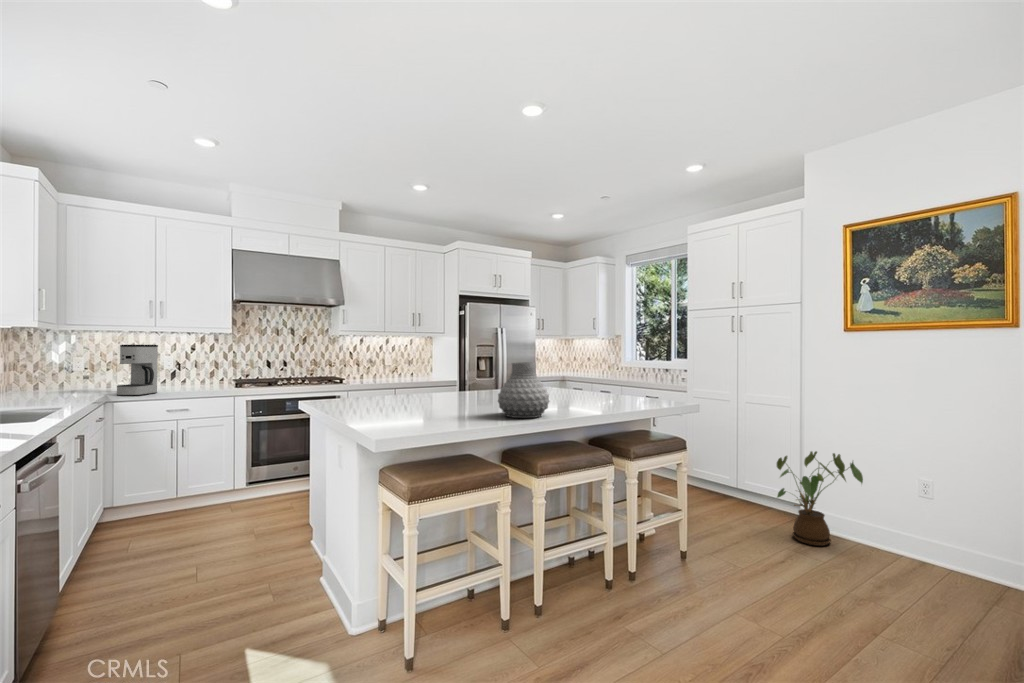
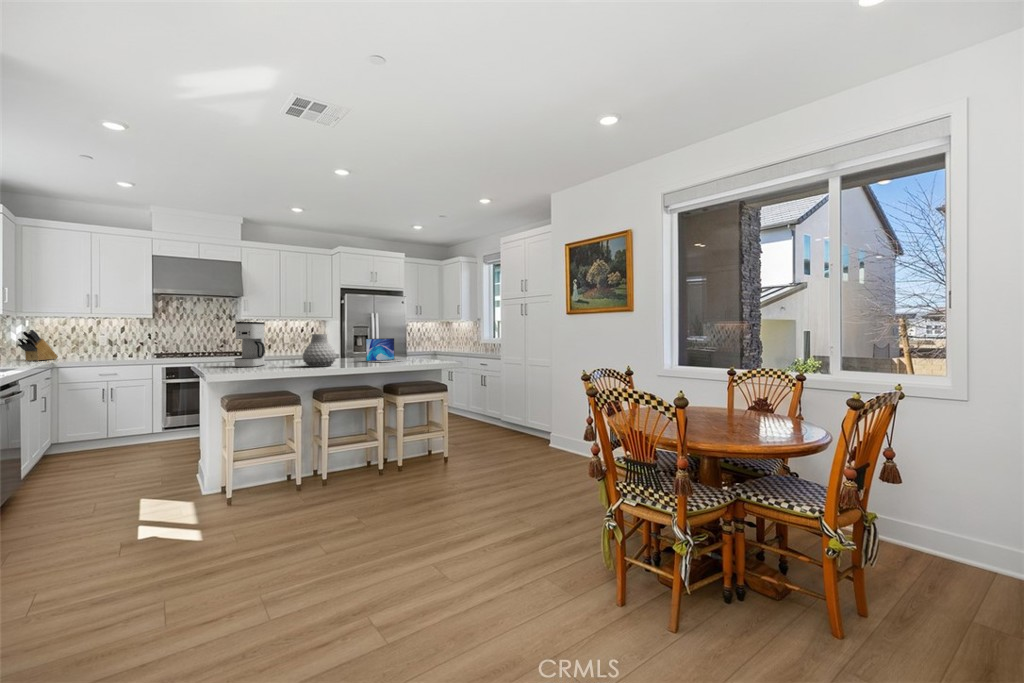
coffee maker: present [117,345,158,396] -> present [234,322,265,367]
knife block: none [61,348,111,391] -> present [18,330,58,361]
laptop: none [567,367,627,407] -> present [366,338,408,362]
house plant: present [777,451,863,546] -> none [518,393,565,452]

